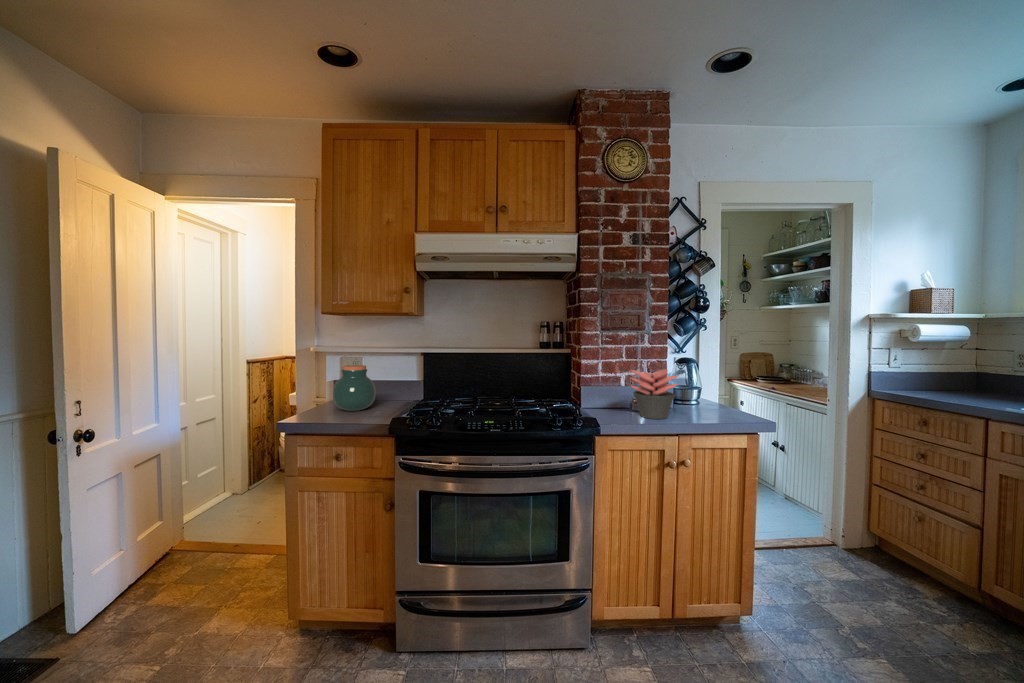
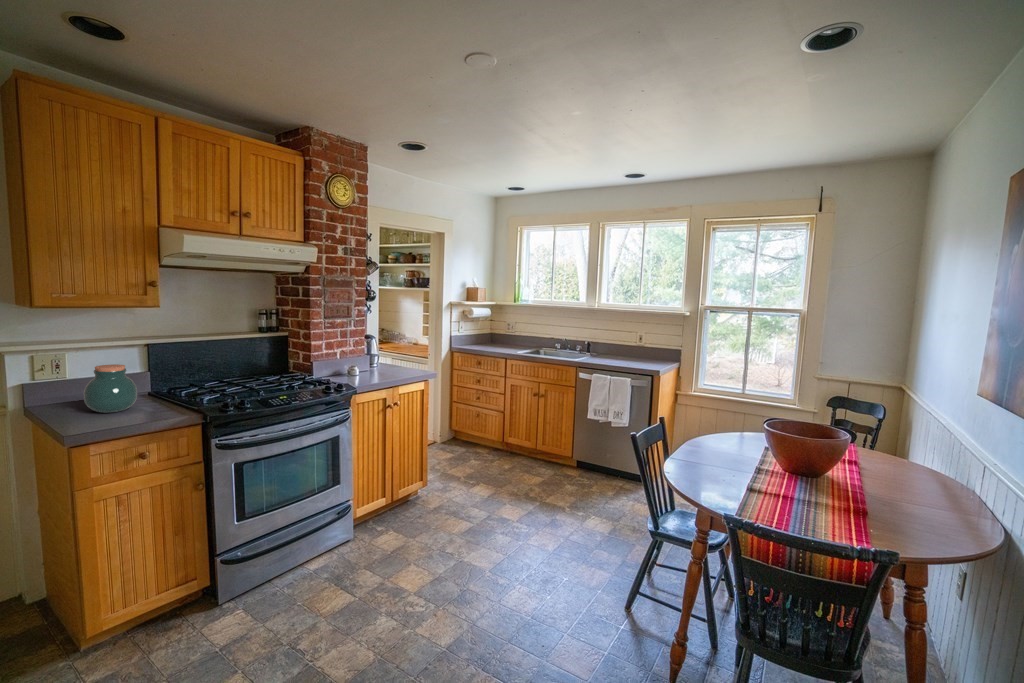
succulent plant: present [631,369,678,419] -> none [357,346,388,380]

